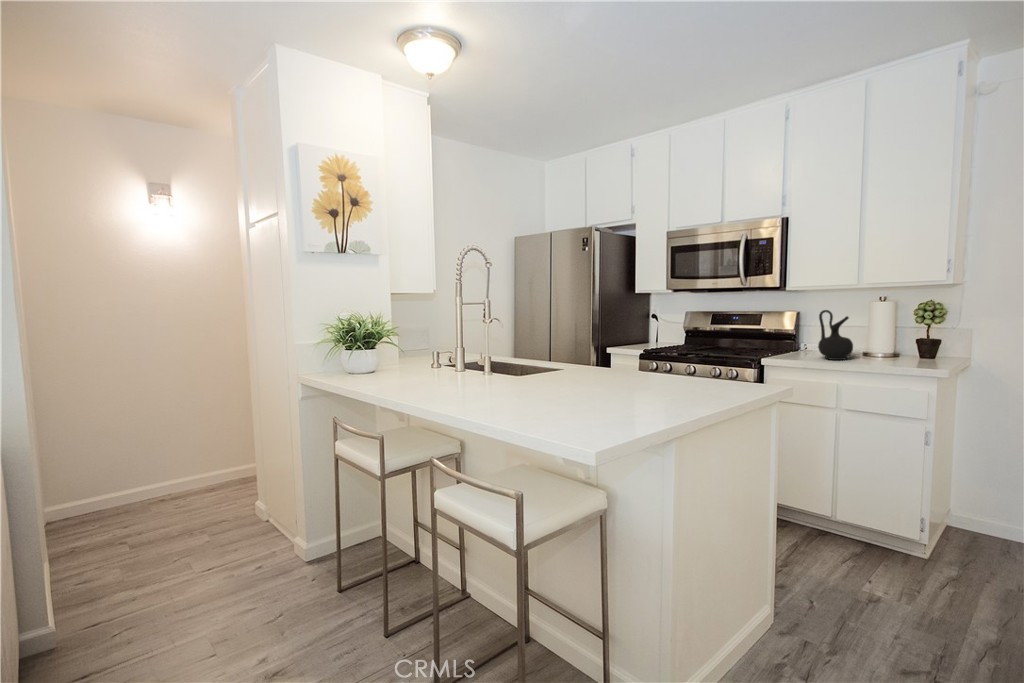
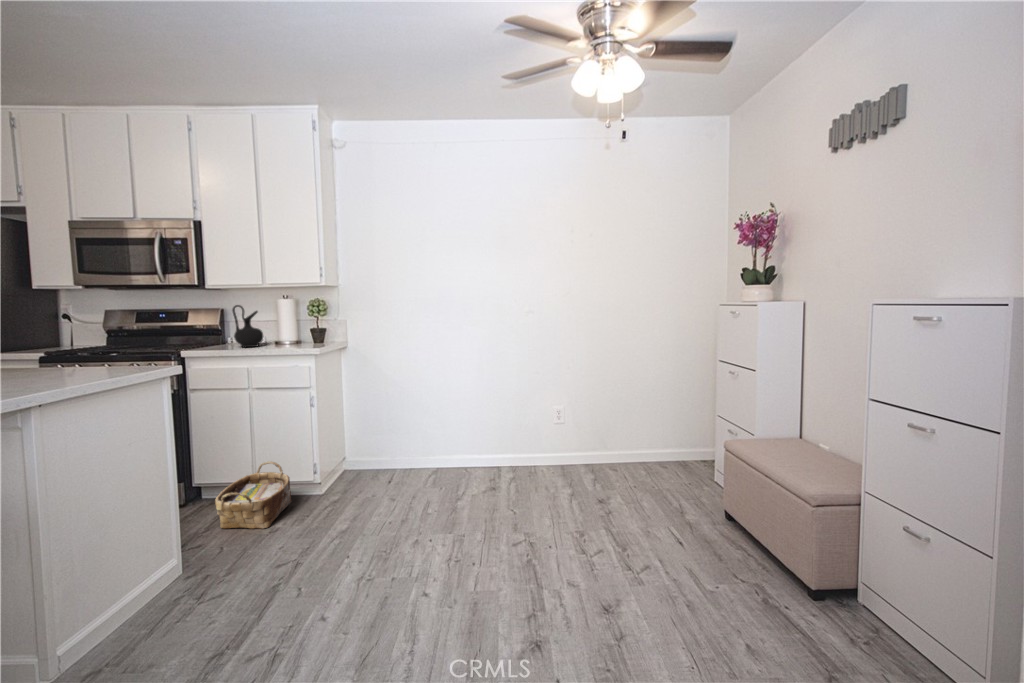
woven basket: none [804,502,891,586] -> present [215,462,291,528]

